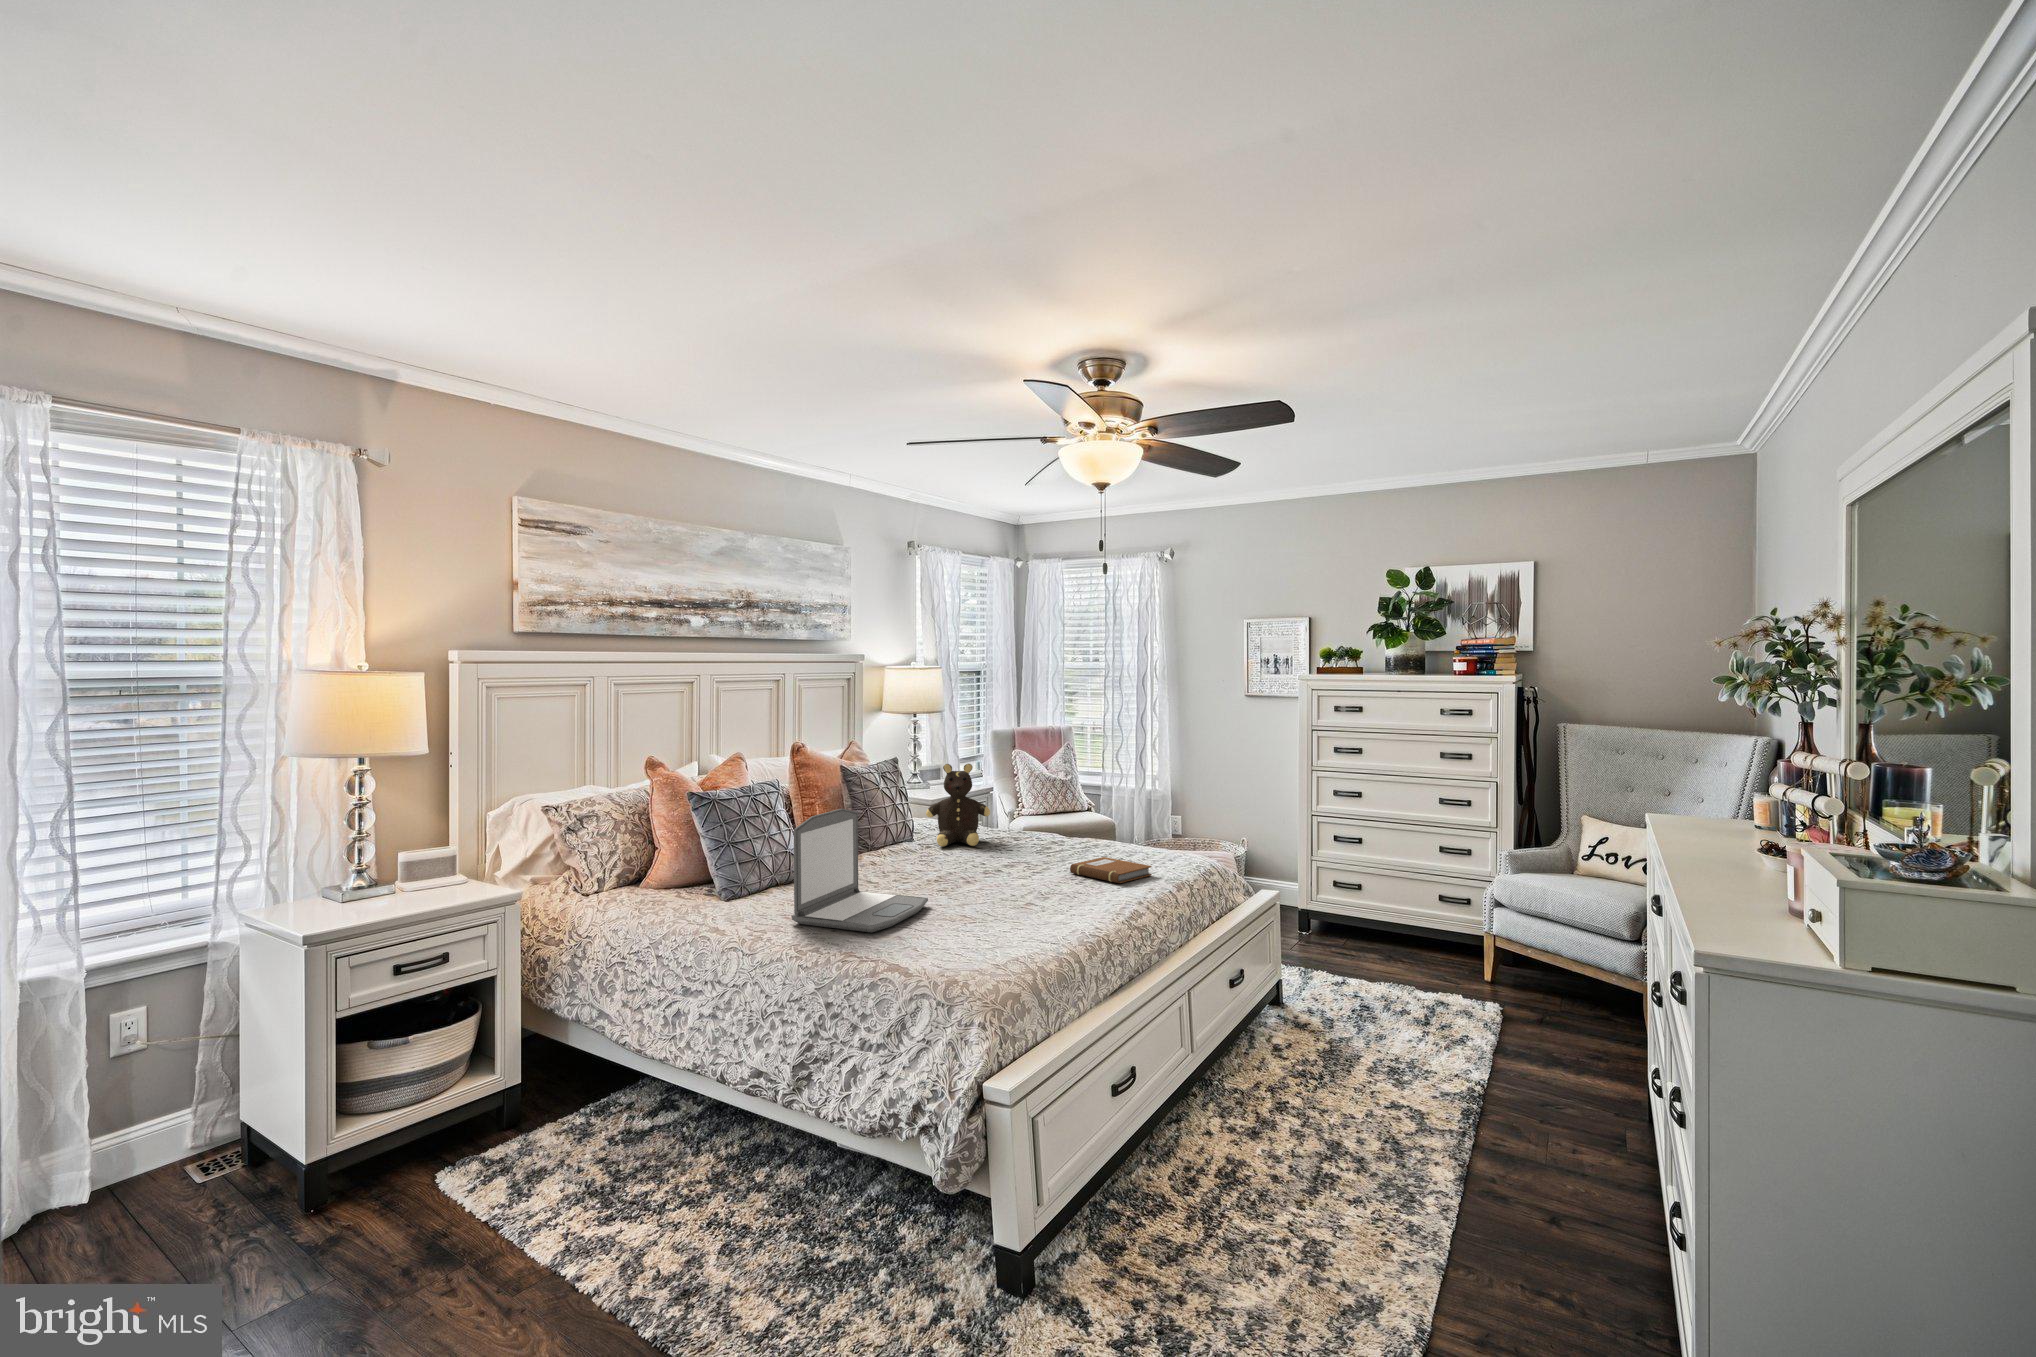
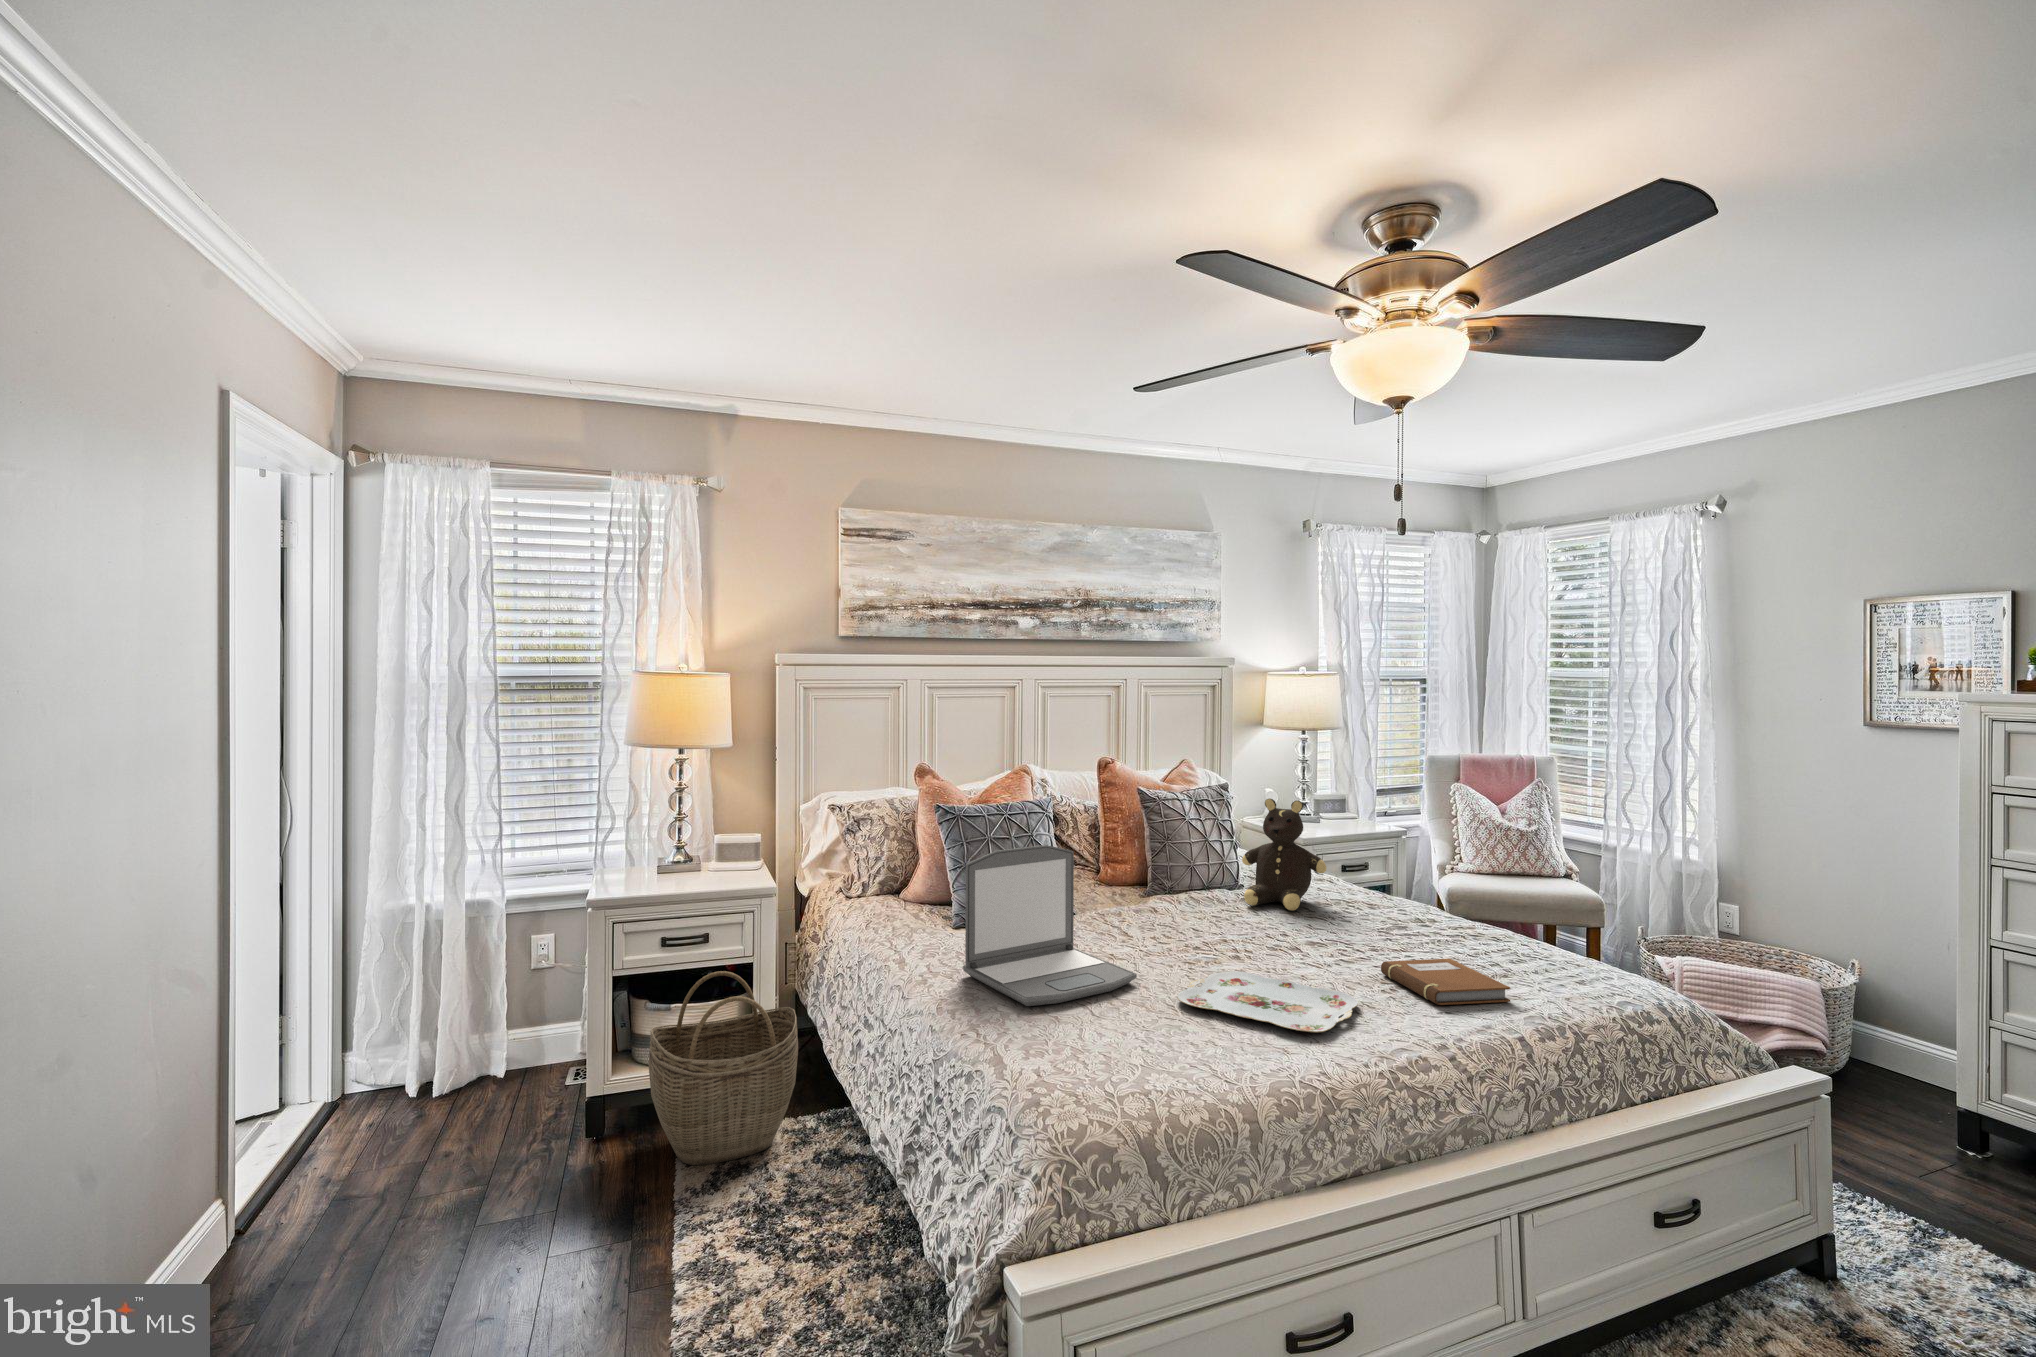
serving tray: none [967,885,1085,910] -> present [1177,971,1358,1032]
woven basket: none [402,981,575,1182] -> present [649,971,798,1165]

